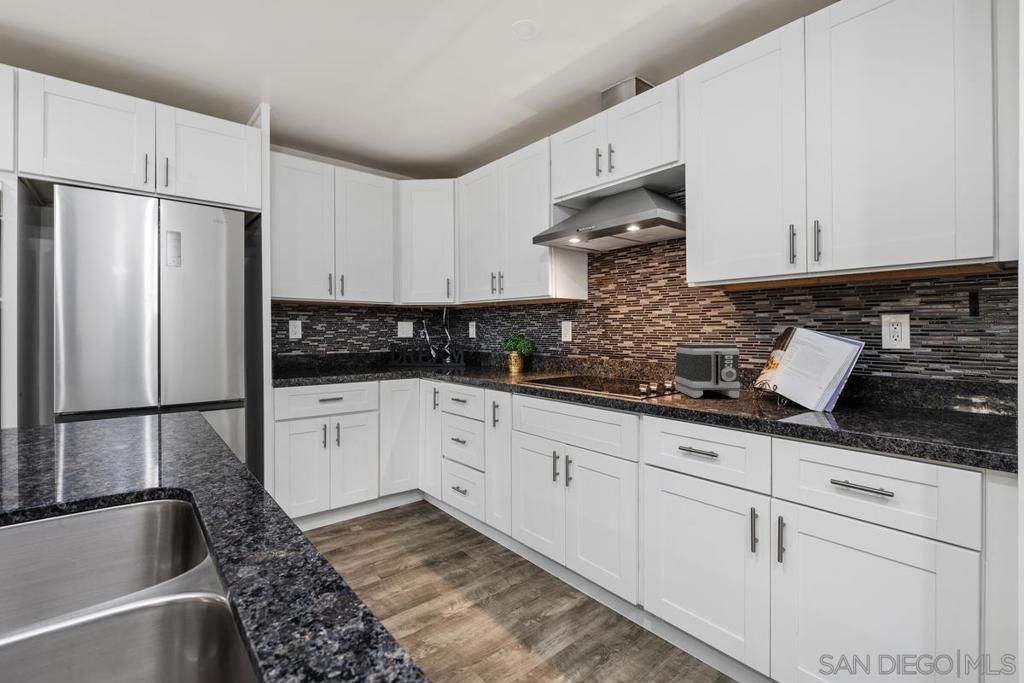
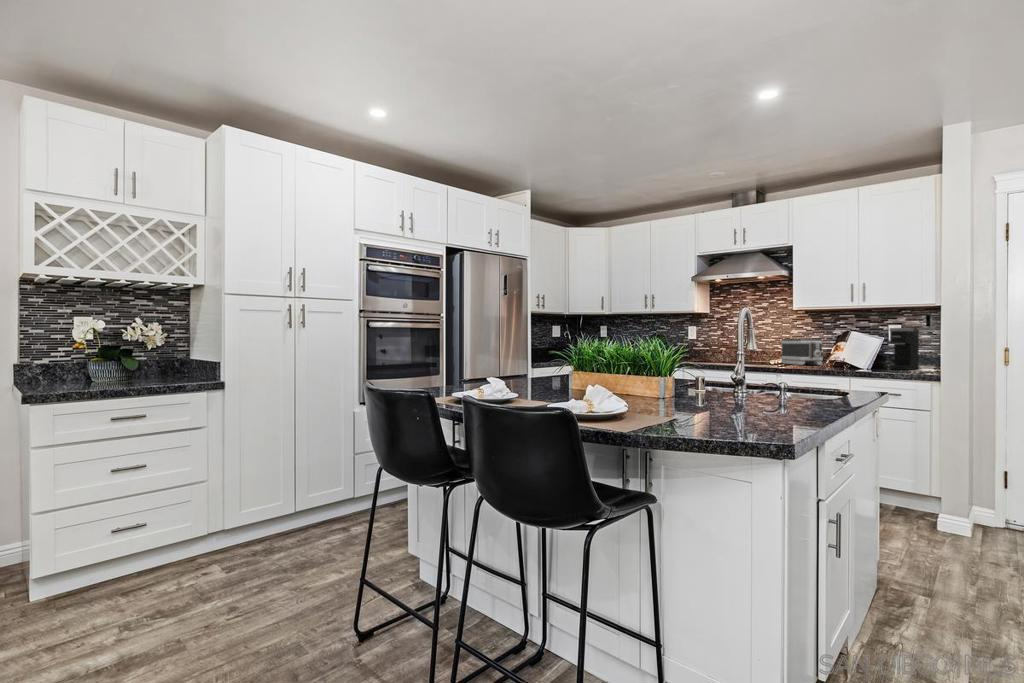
coffee maker: none [872,320,947,422] -> present [890,328,919,370]

